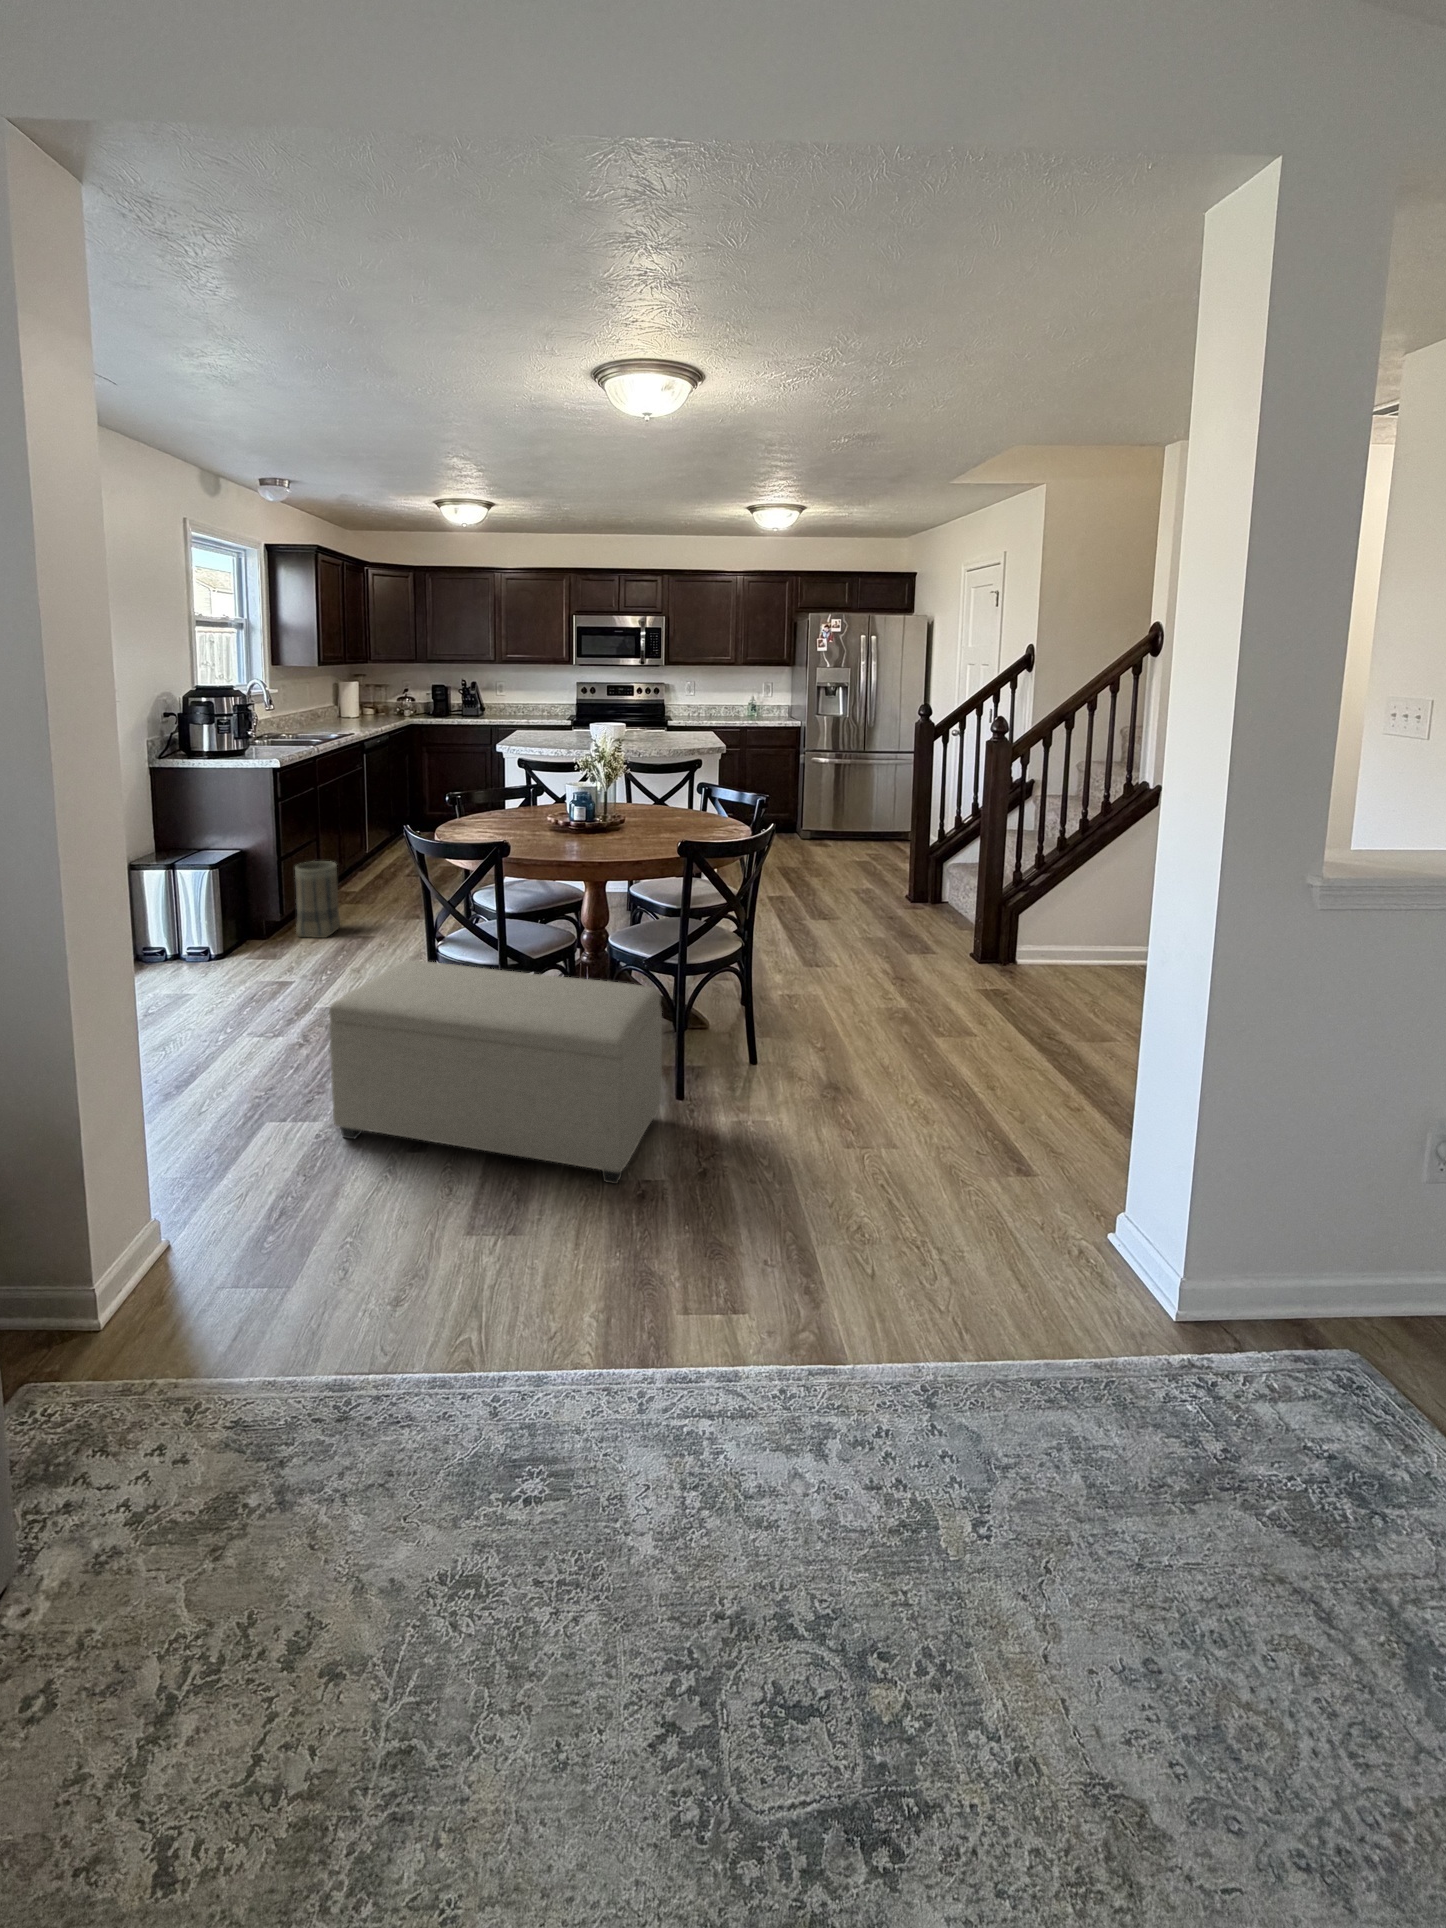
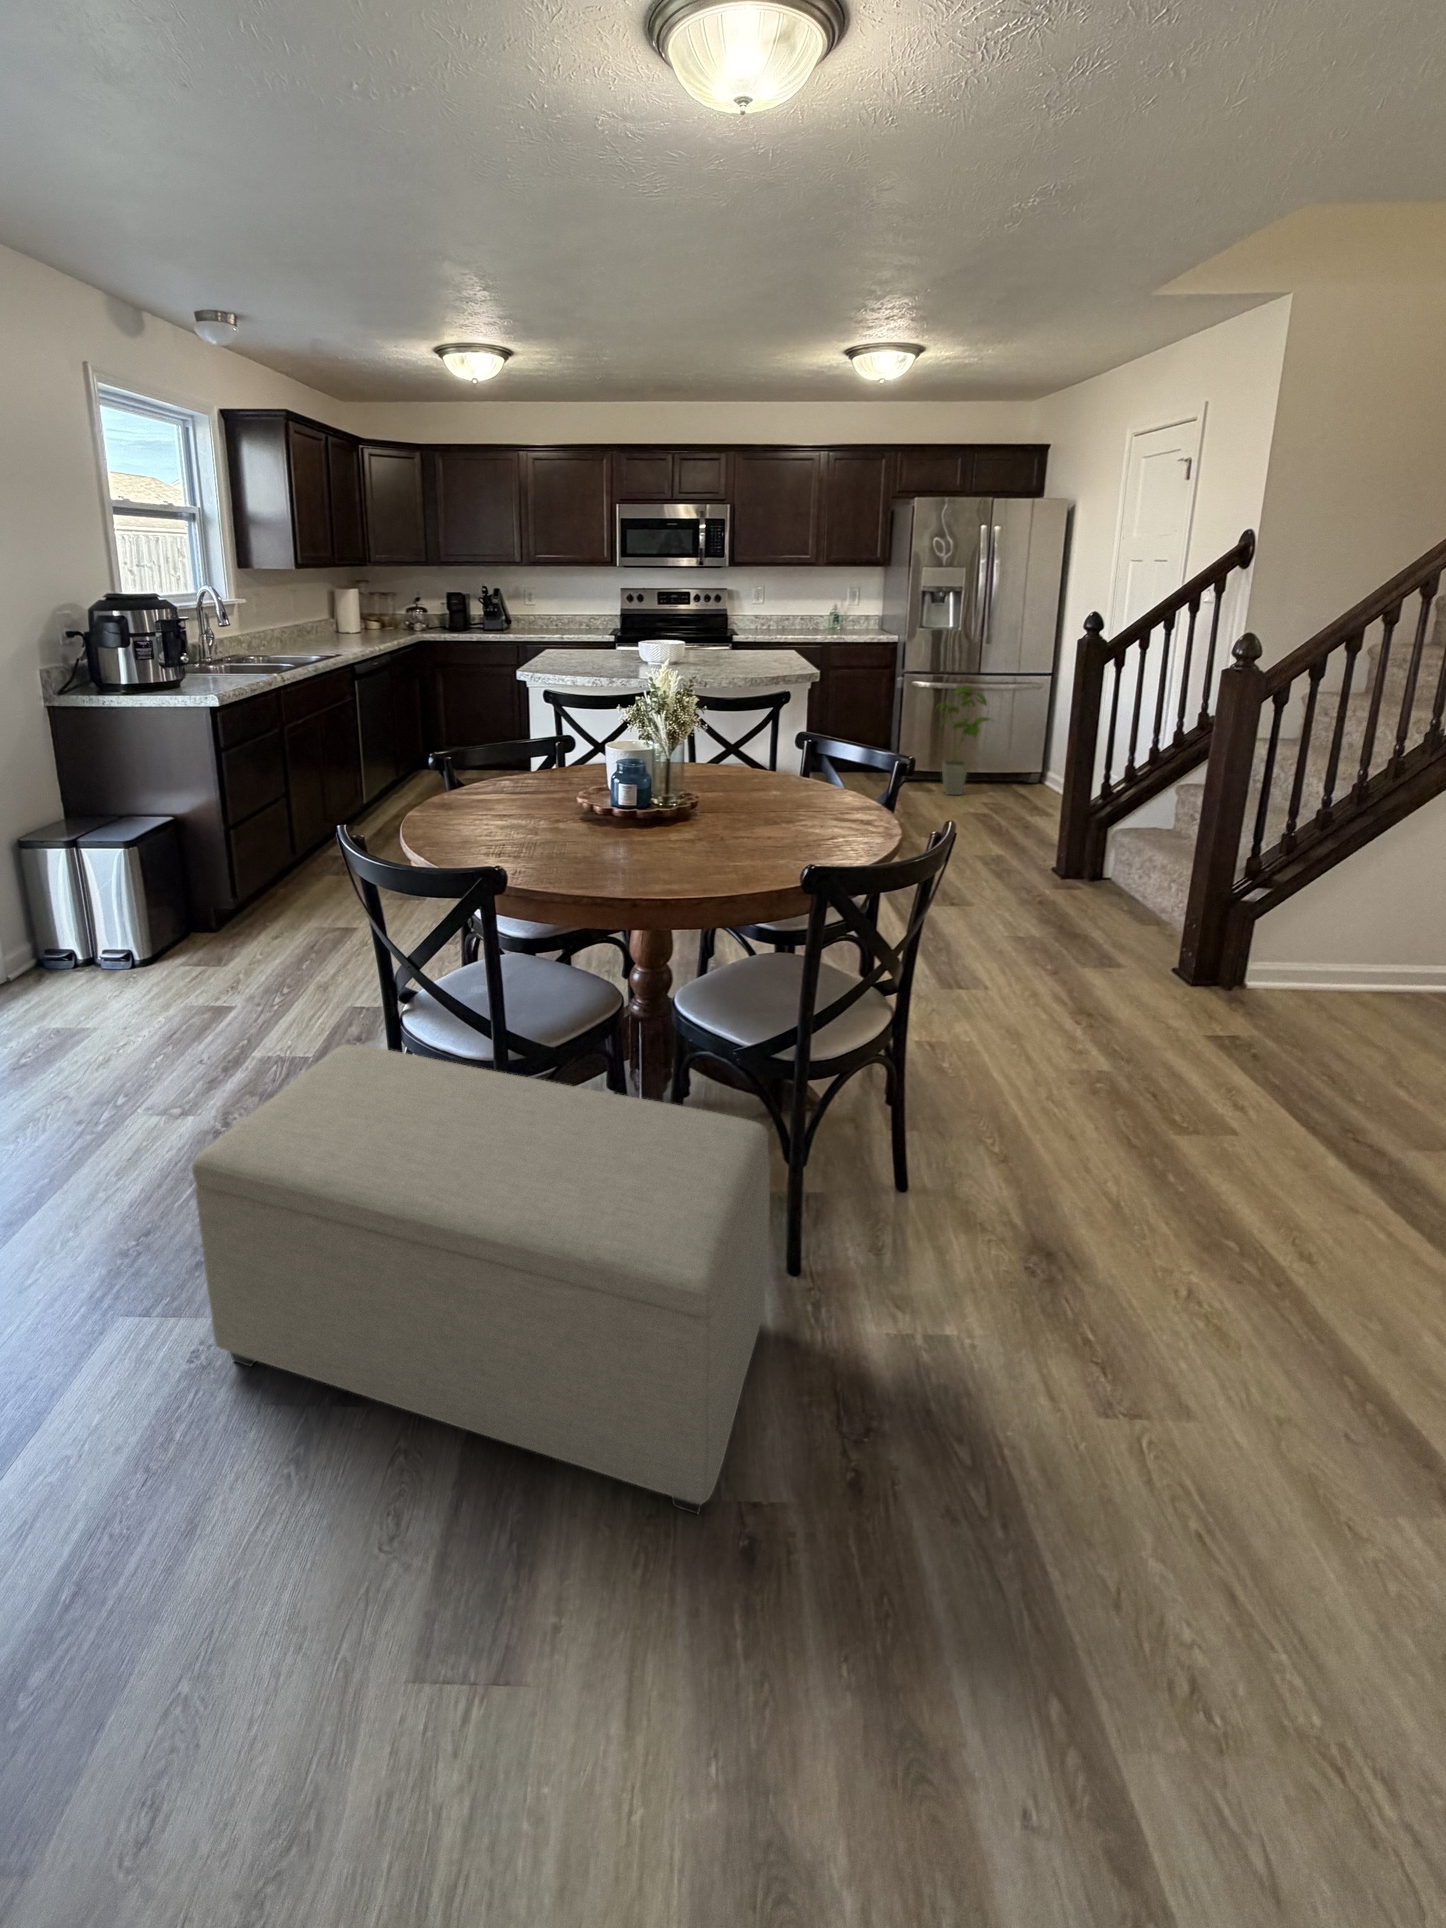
house plant: none [829,761,877,849] -> present [938,686,990,795]
basket: present [295,861,340,938] -> none [249,828,313,930]

